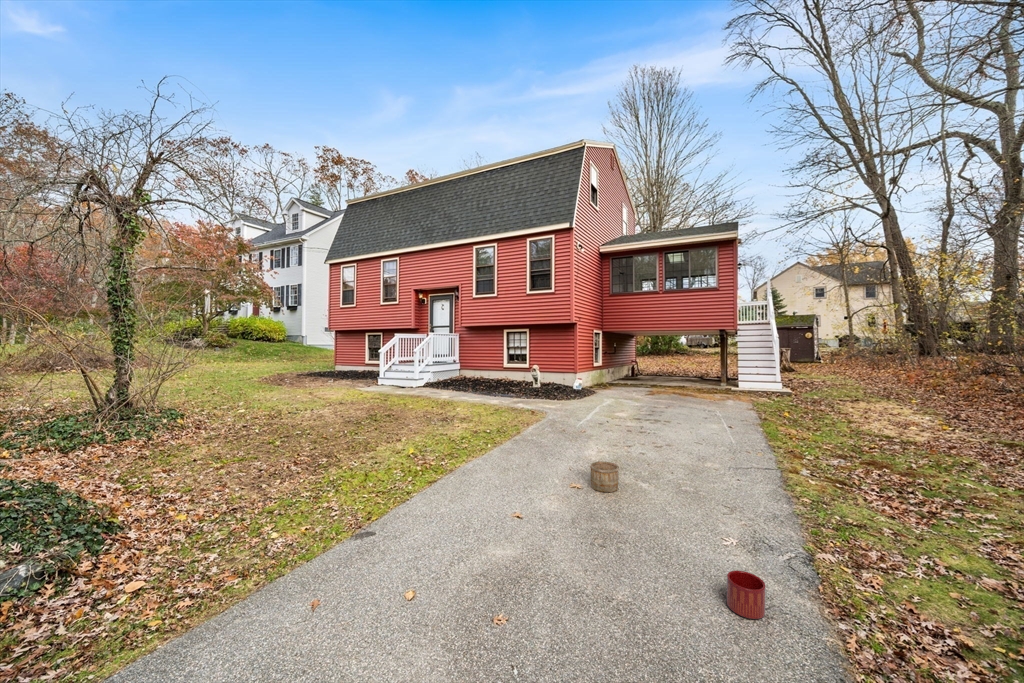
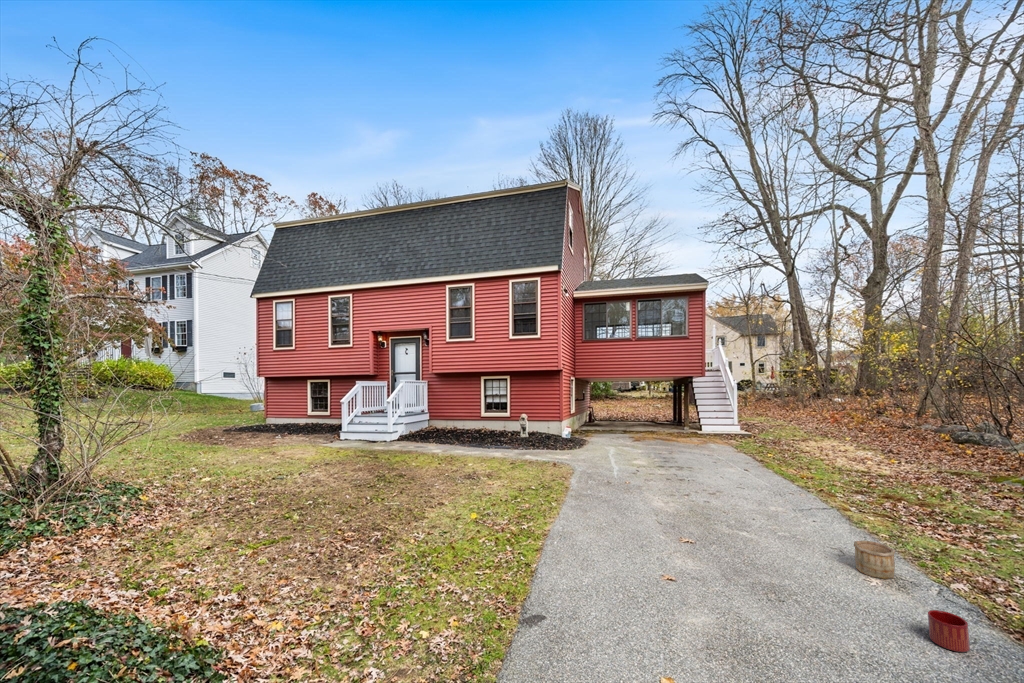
wooden bucket: present [590,461,619,492] -> present [854,540,895,579]

